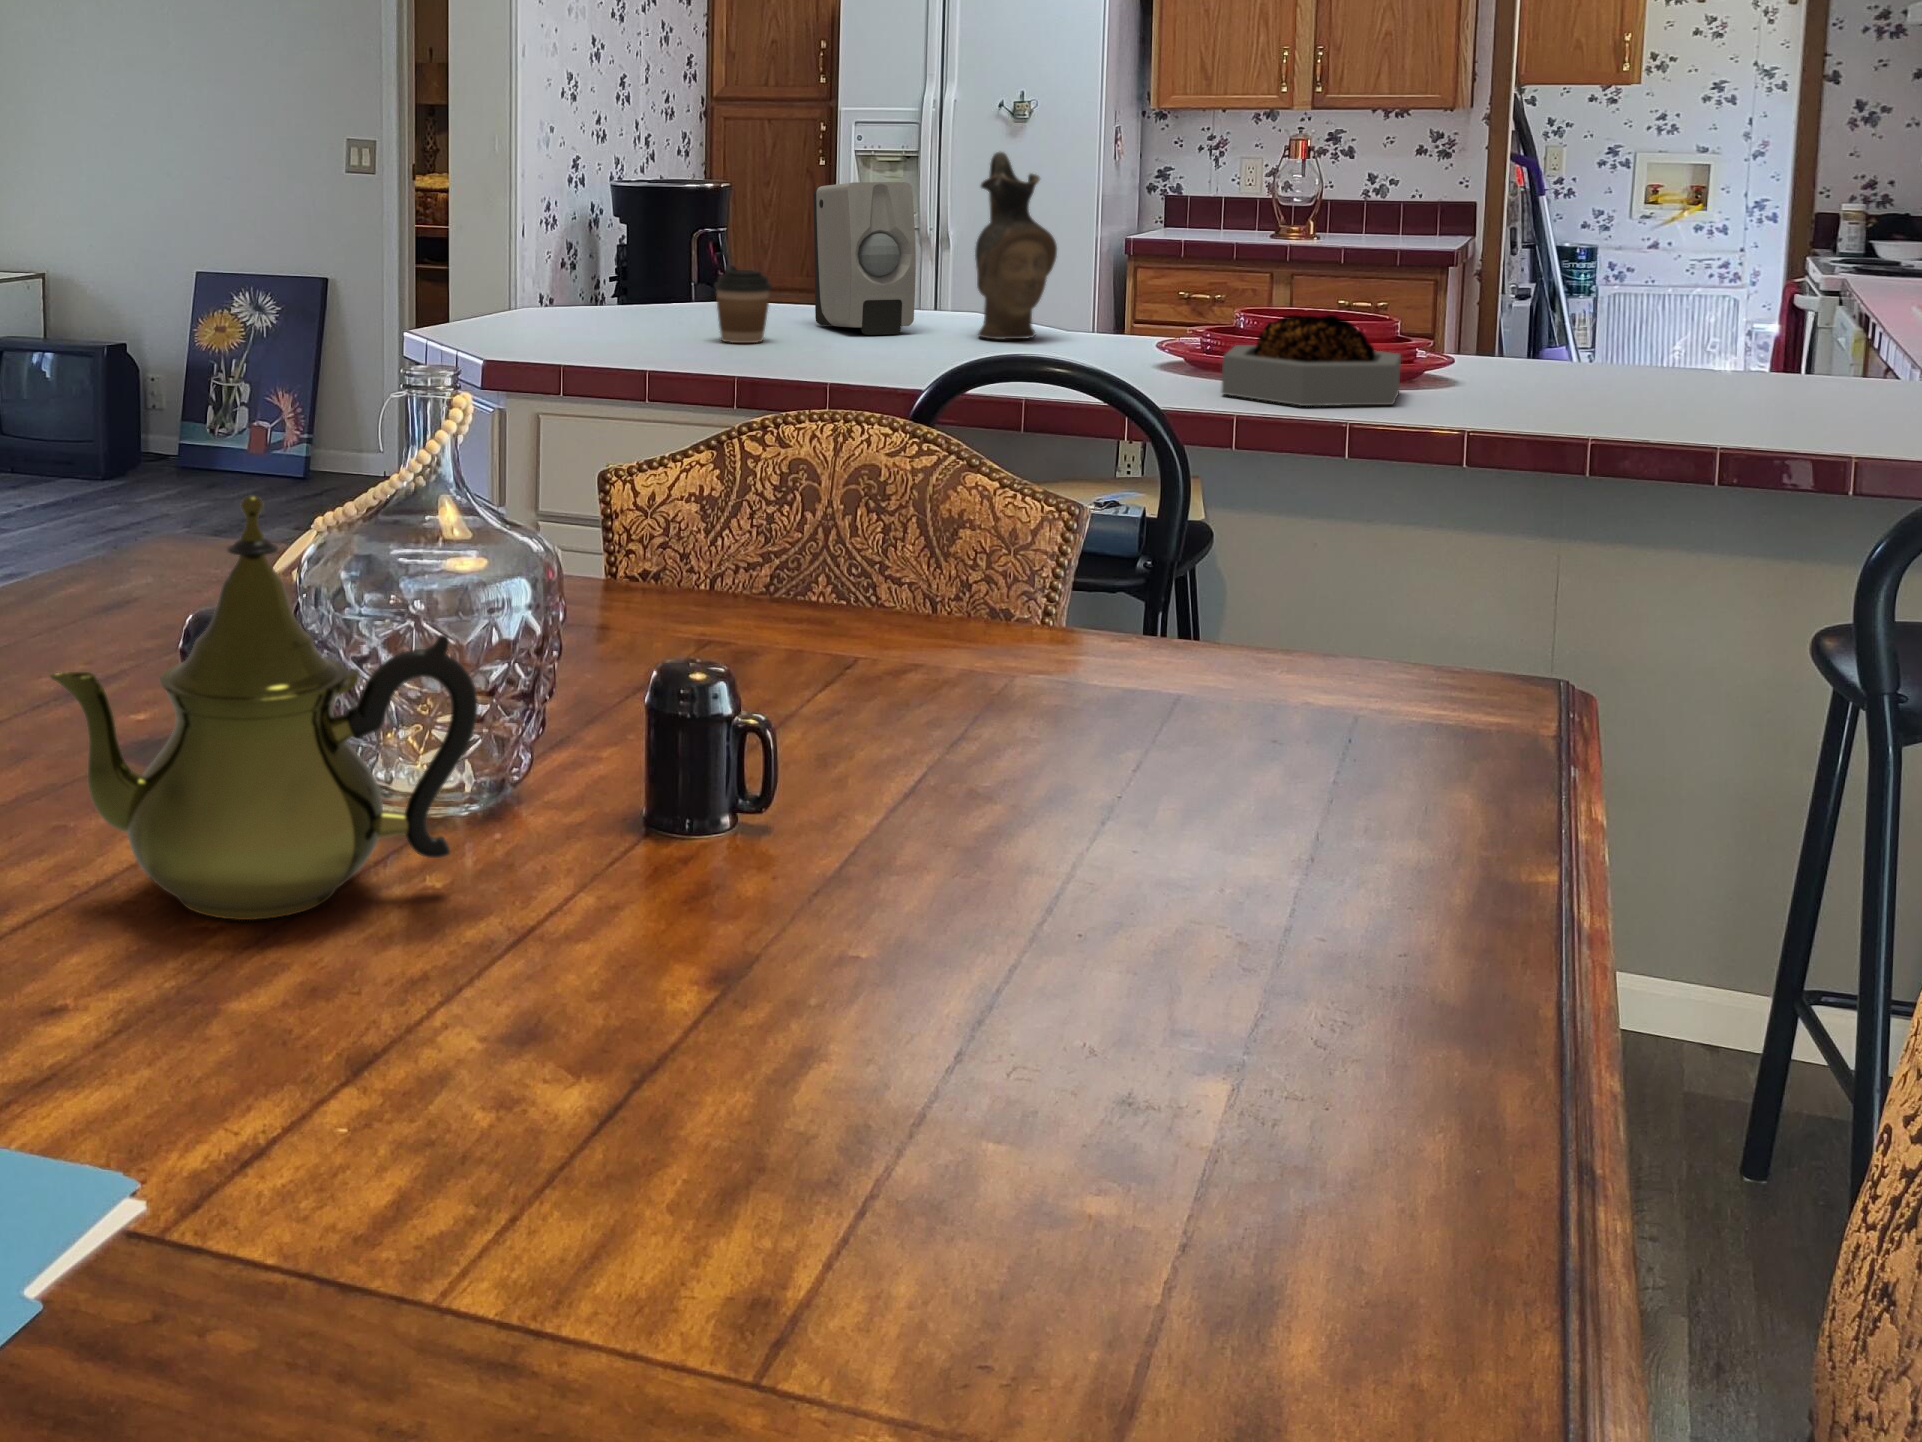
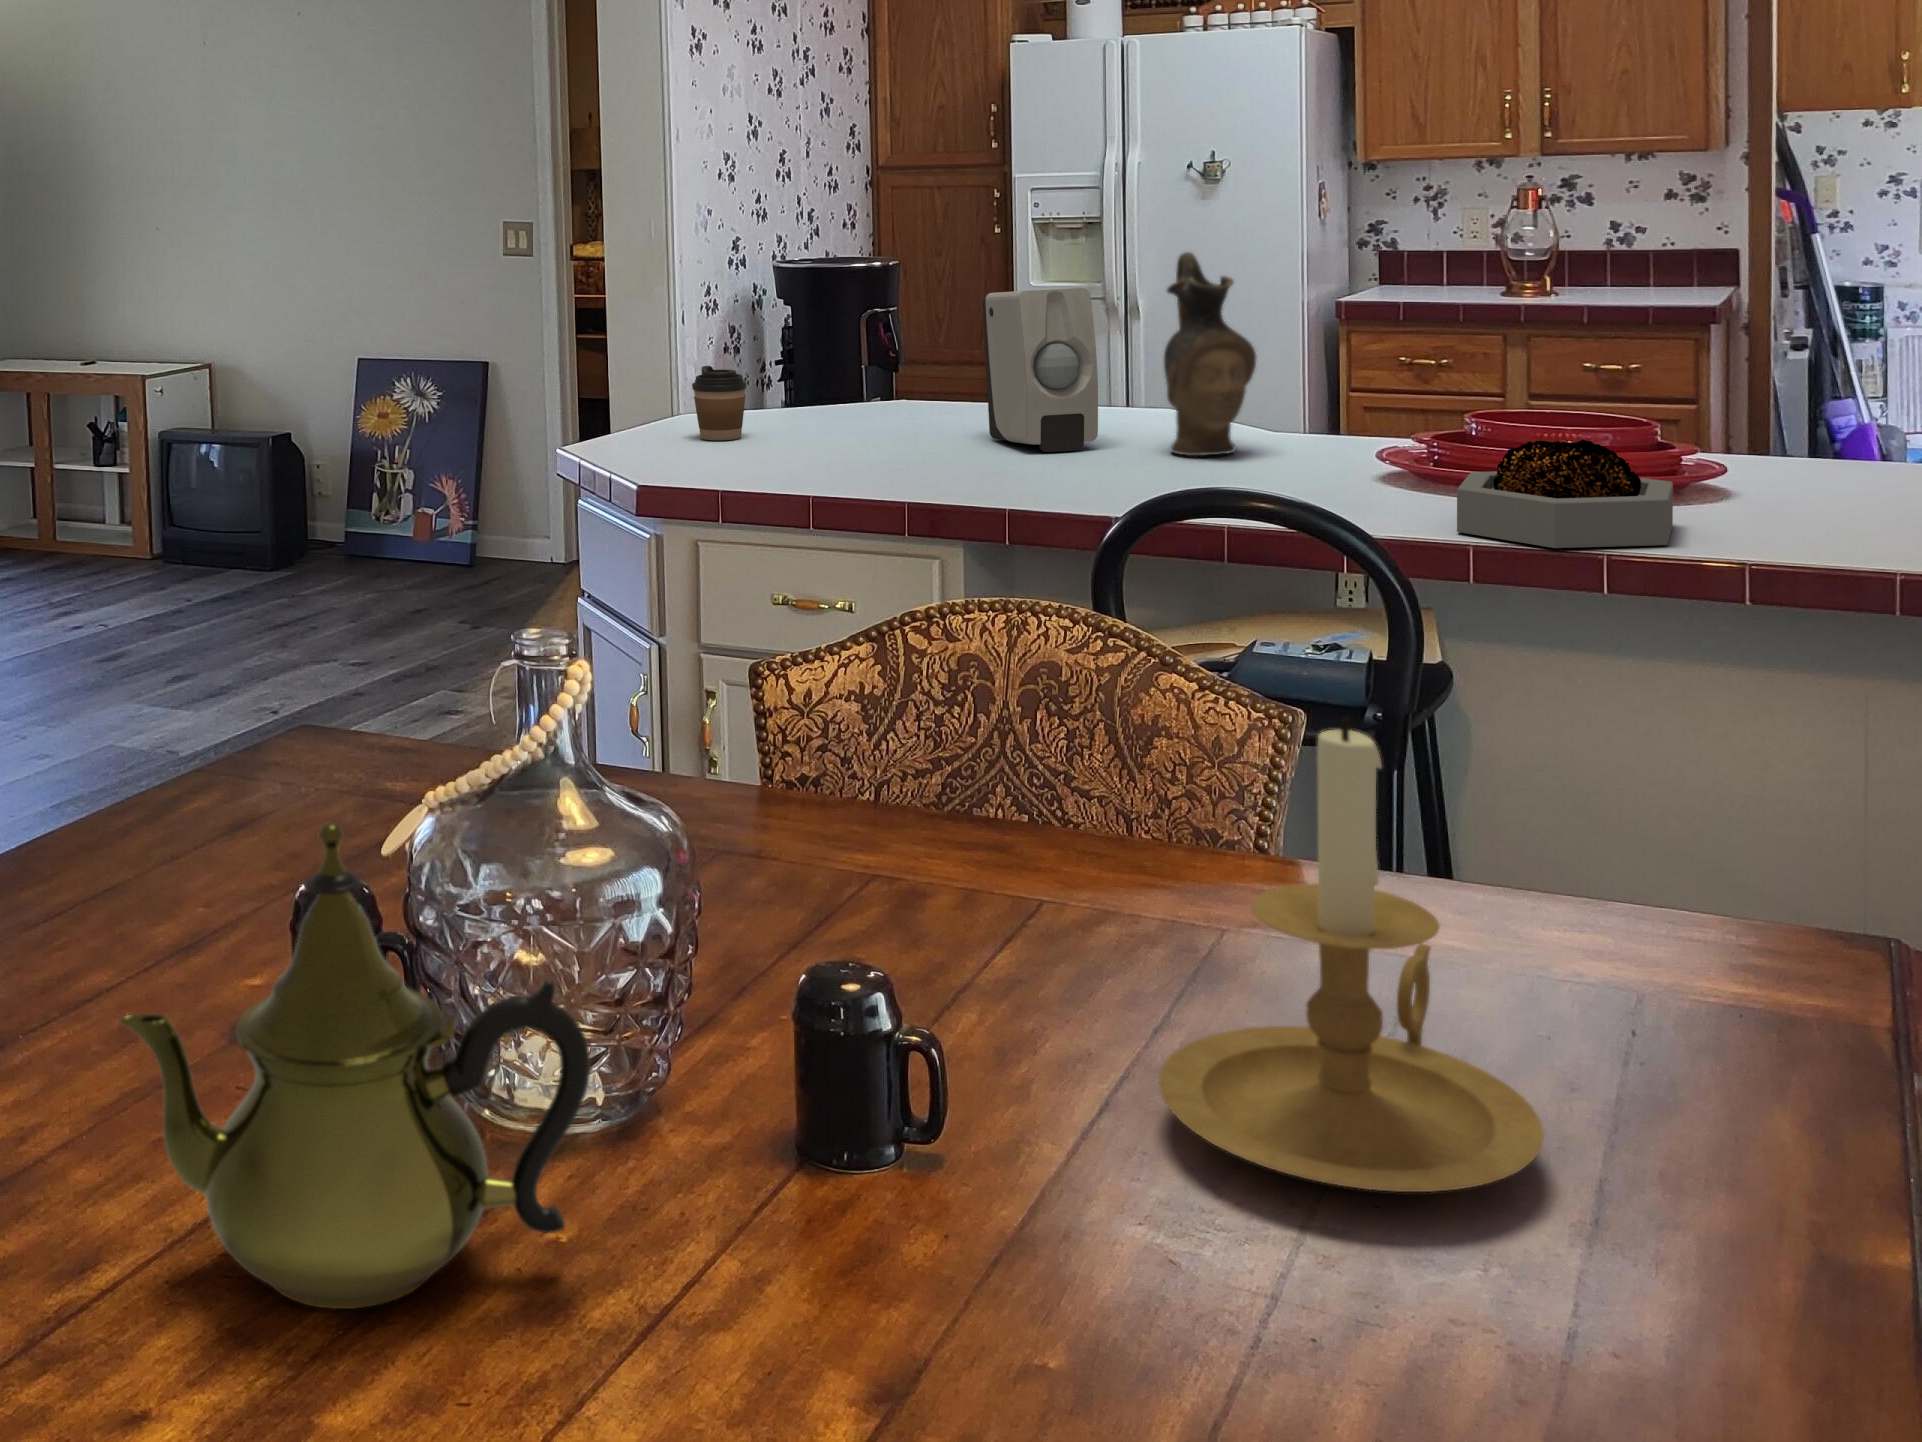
coffee cup: present [715,265,771,343] -> present [692,366,747,440]
candle holder: none [953,435,1256,822] -> present [1159,718,1544,1192]

